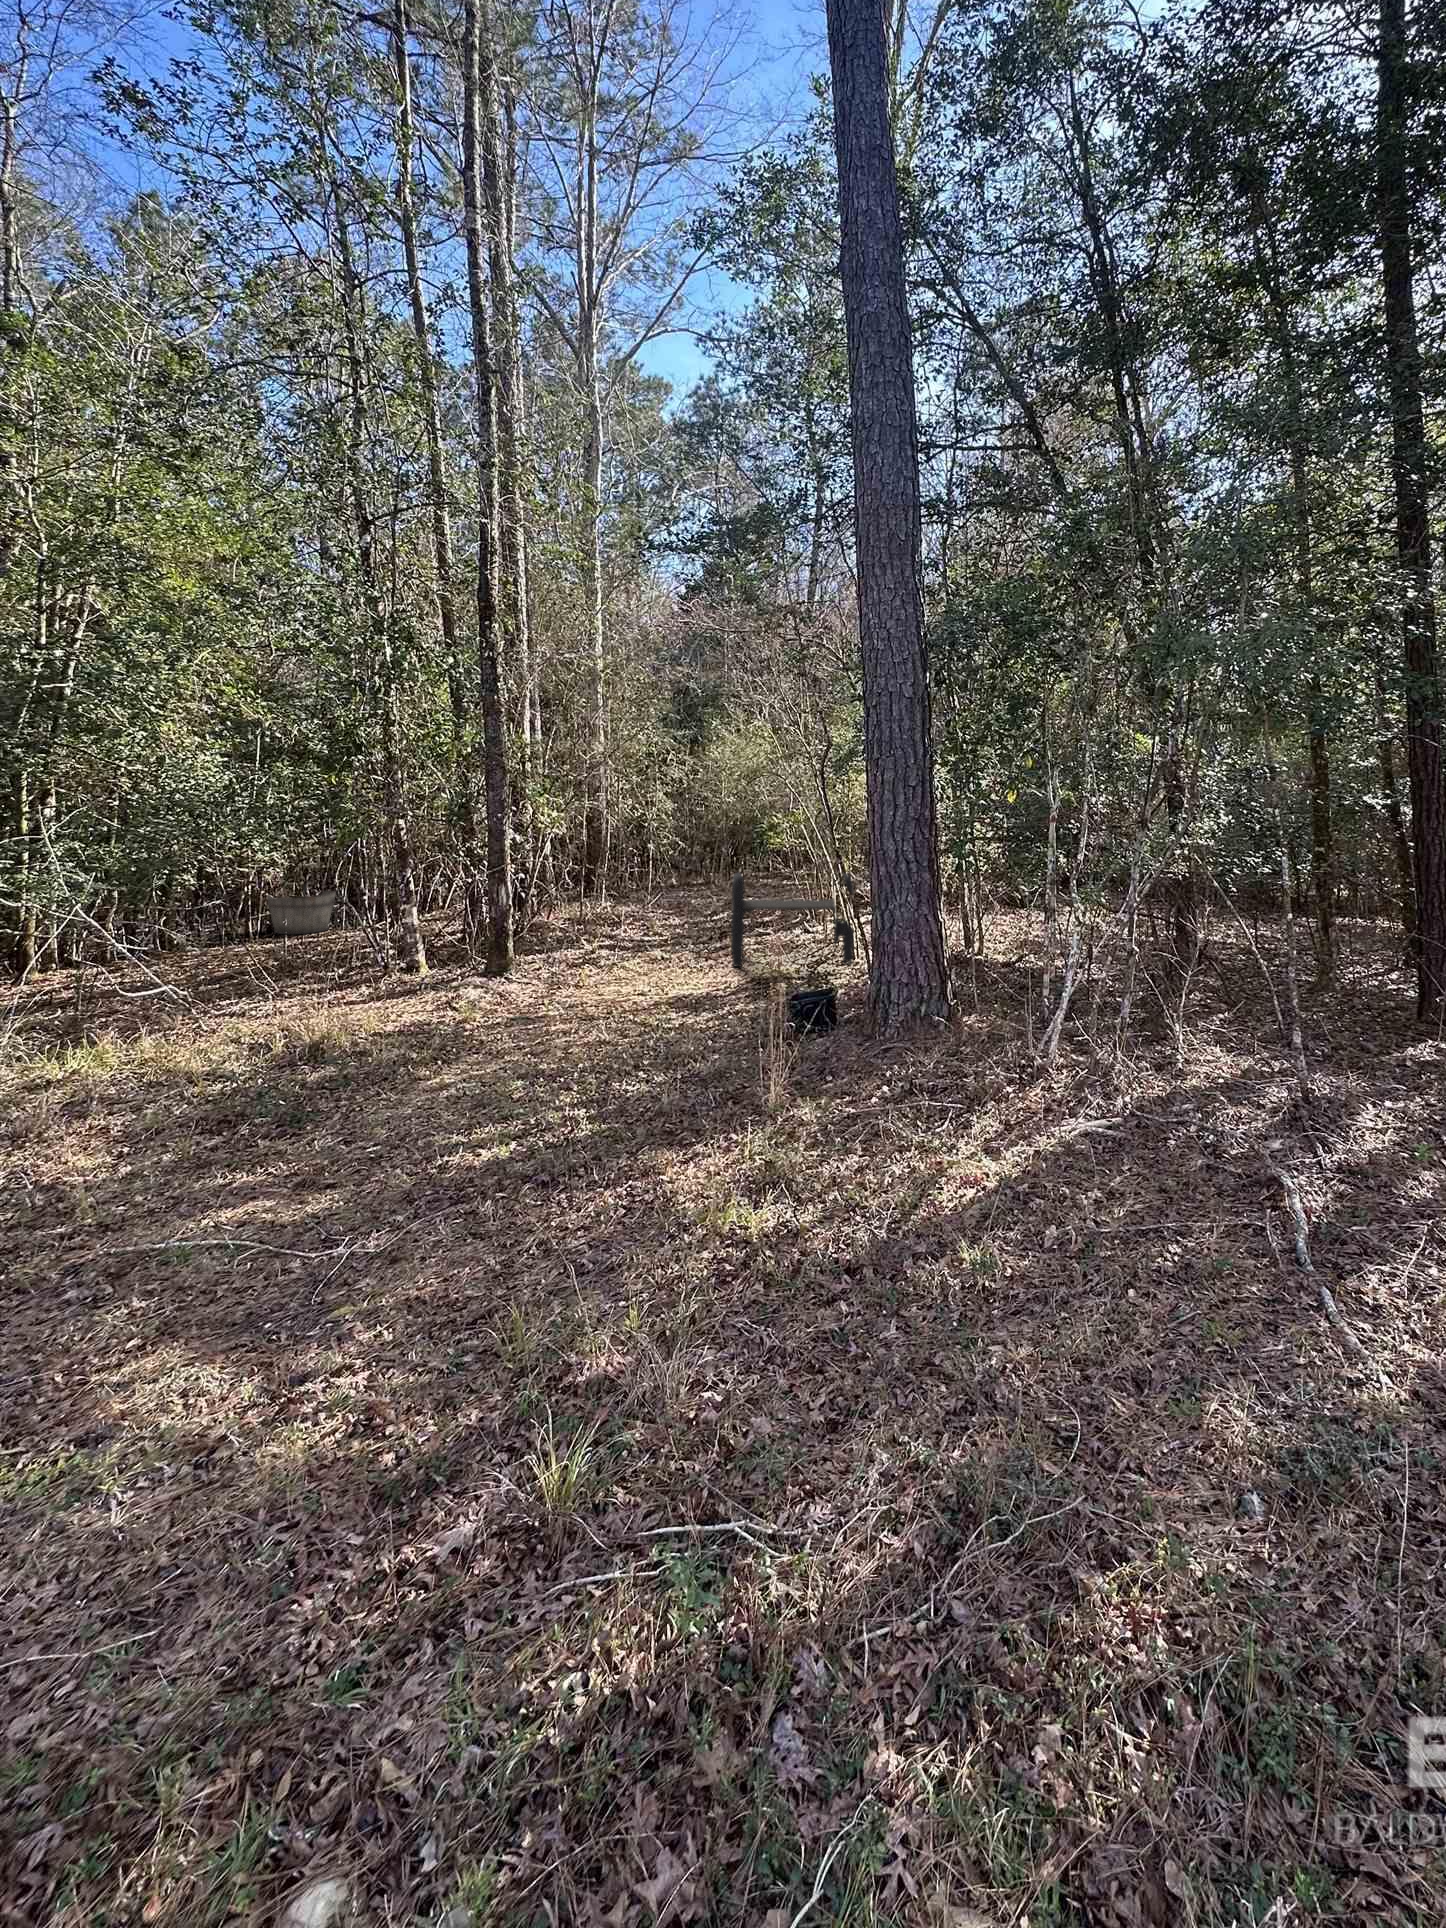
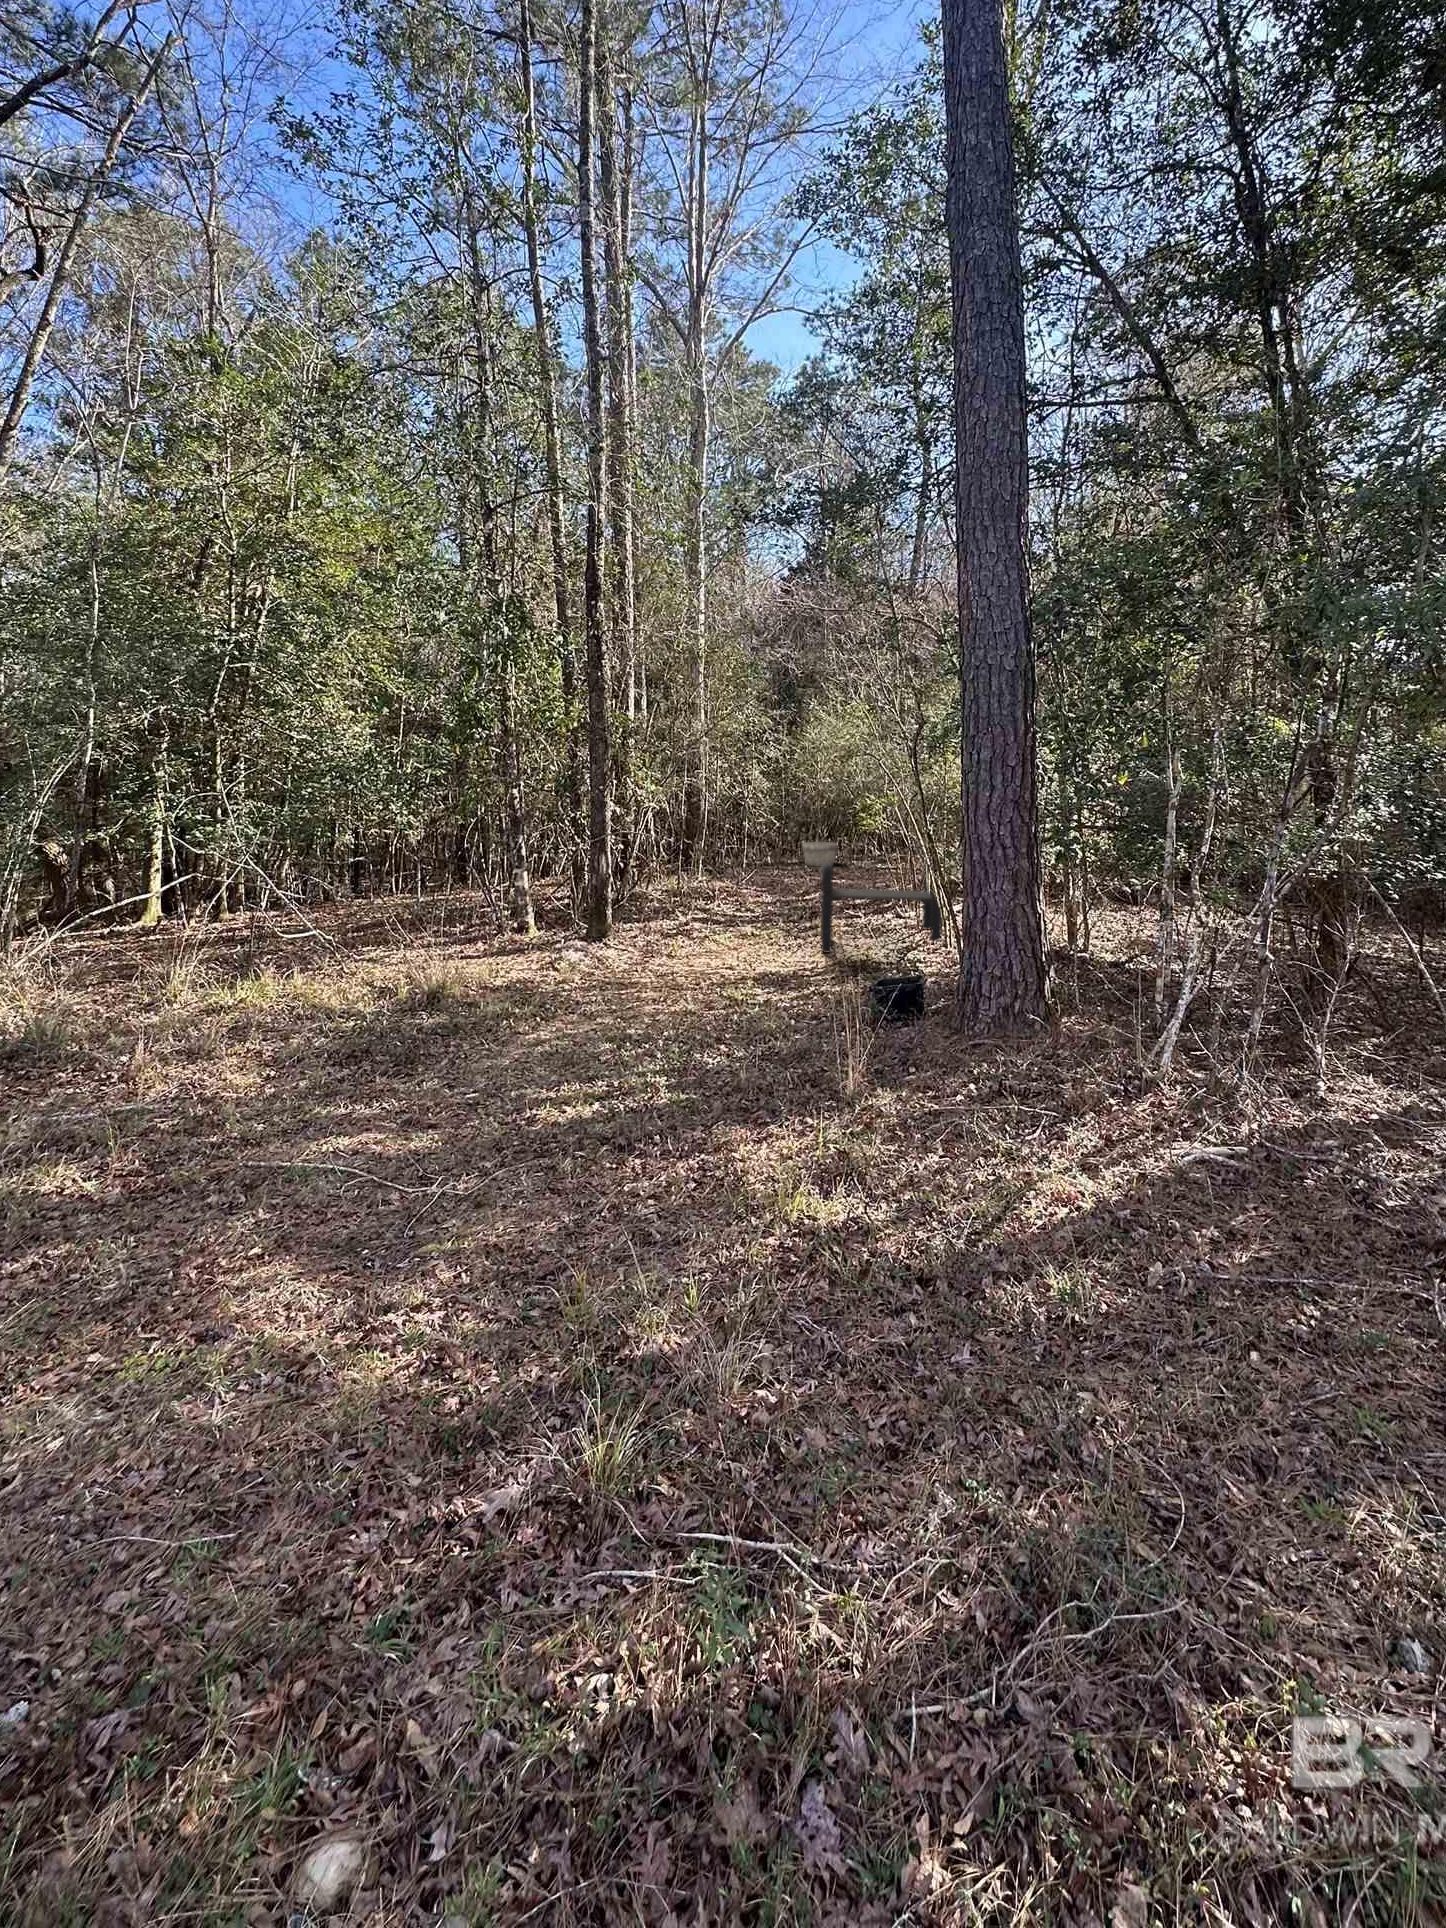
wooden bucket: present [267,886,336,934] -> present [803,841,837,867]

